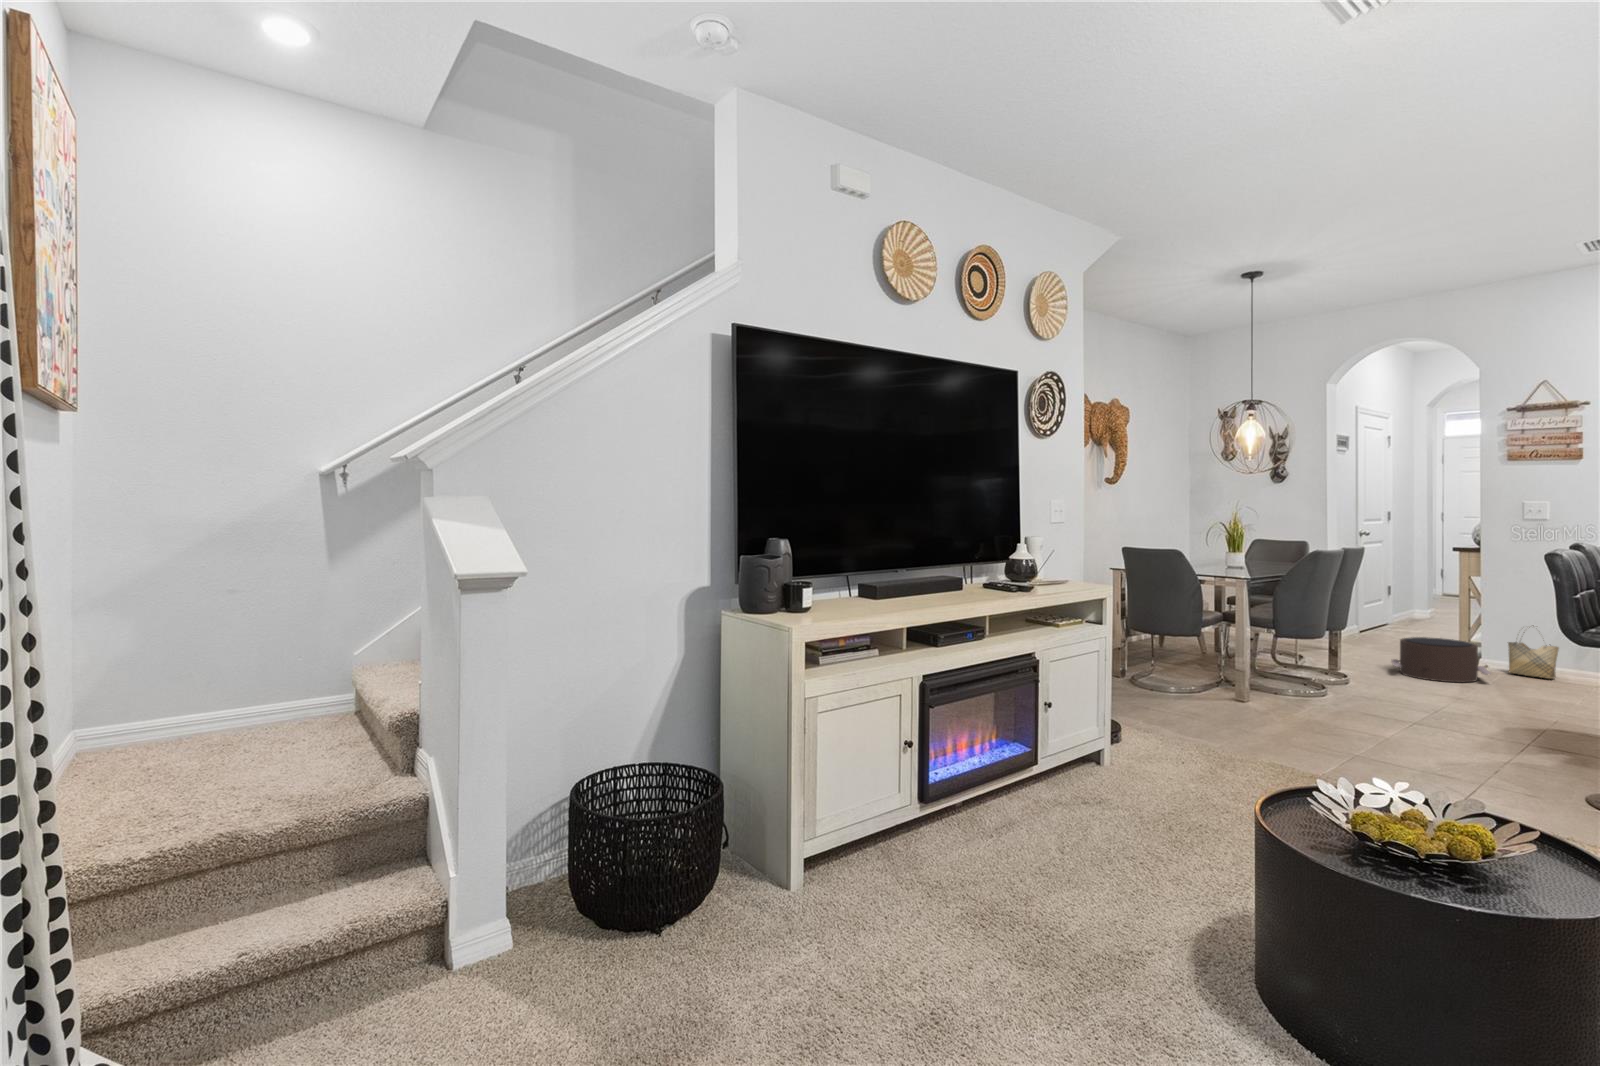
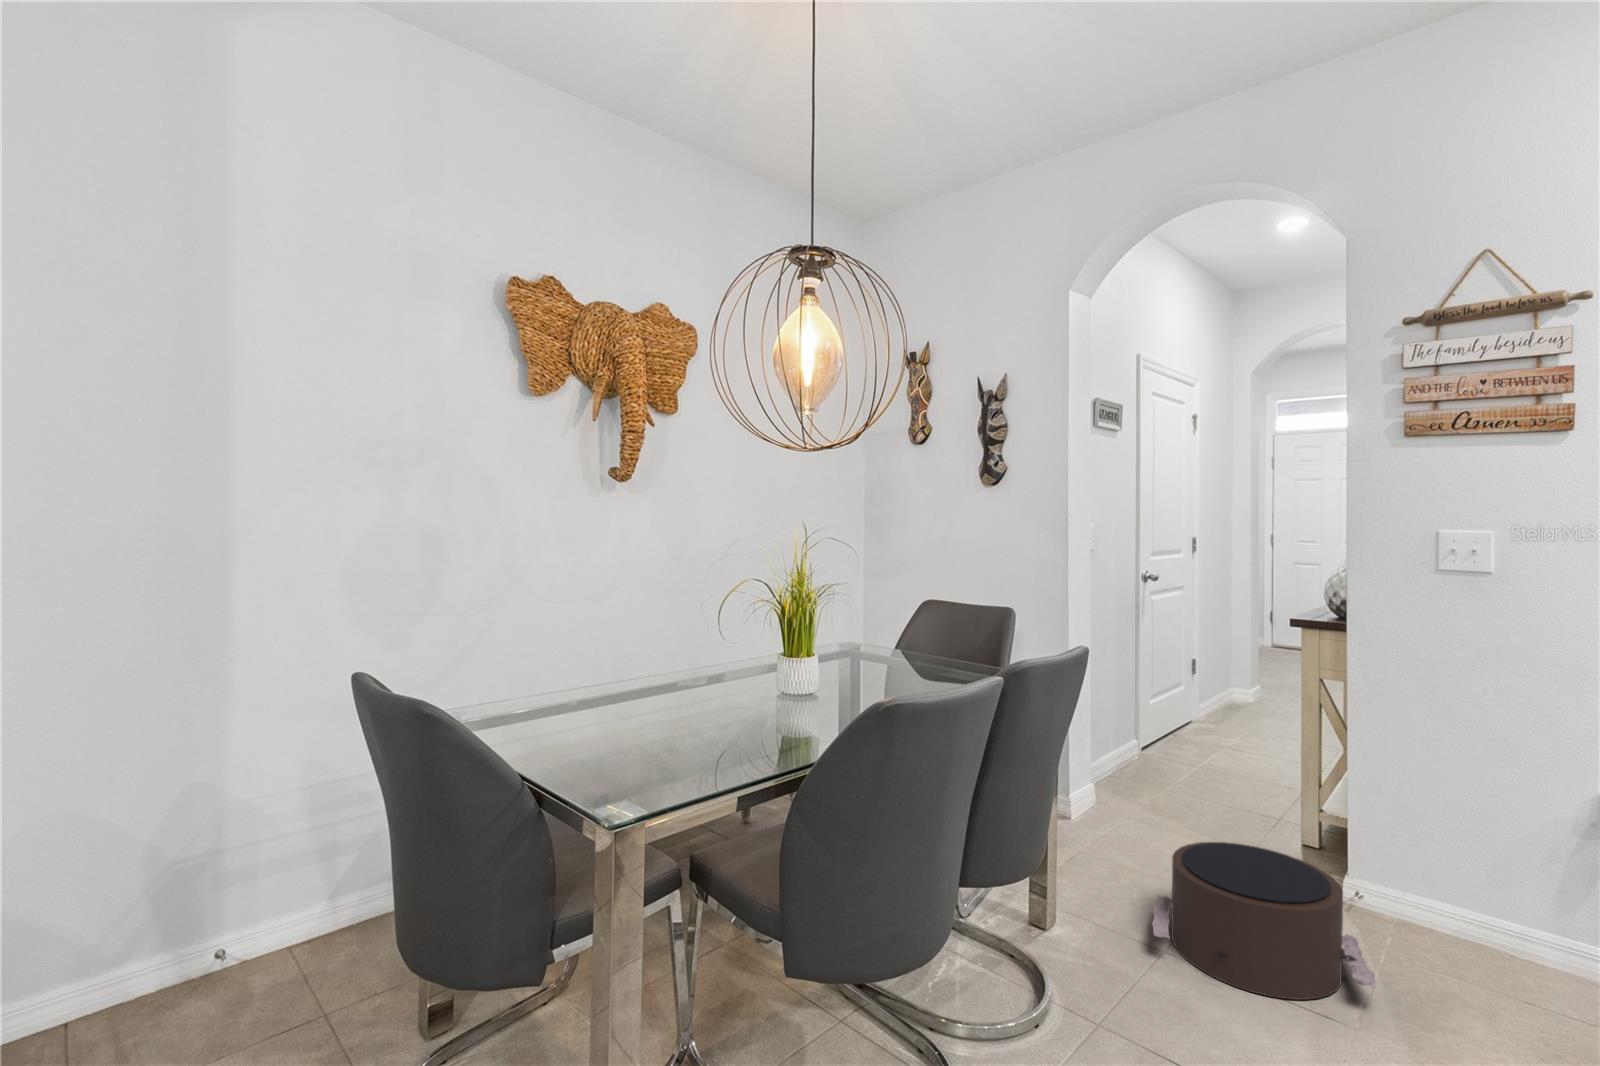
woven basket: present [1508,634,1559,679] -> none [1402,822,1521,966]

